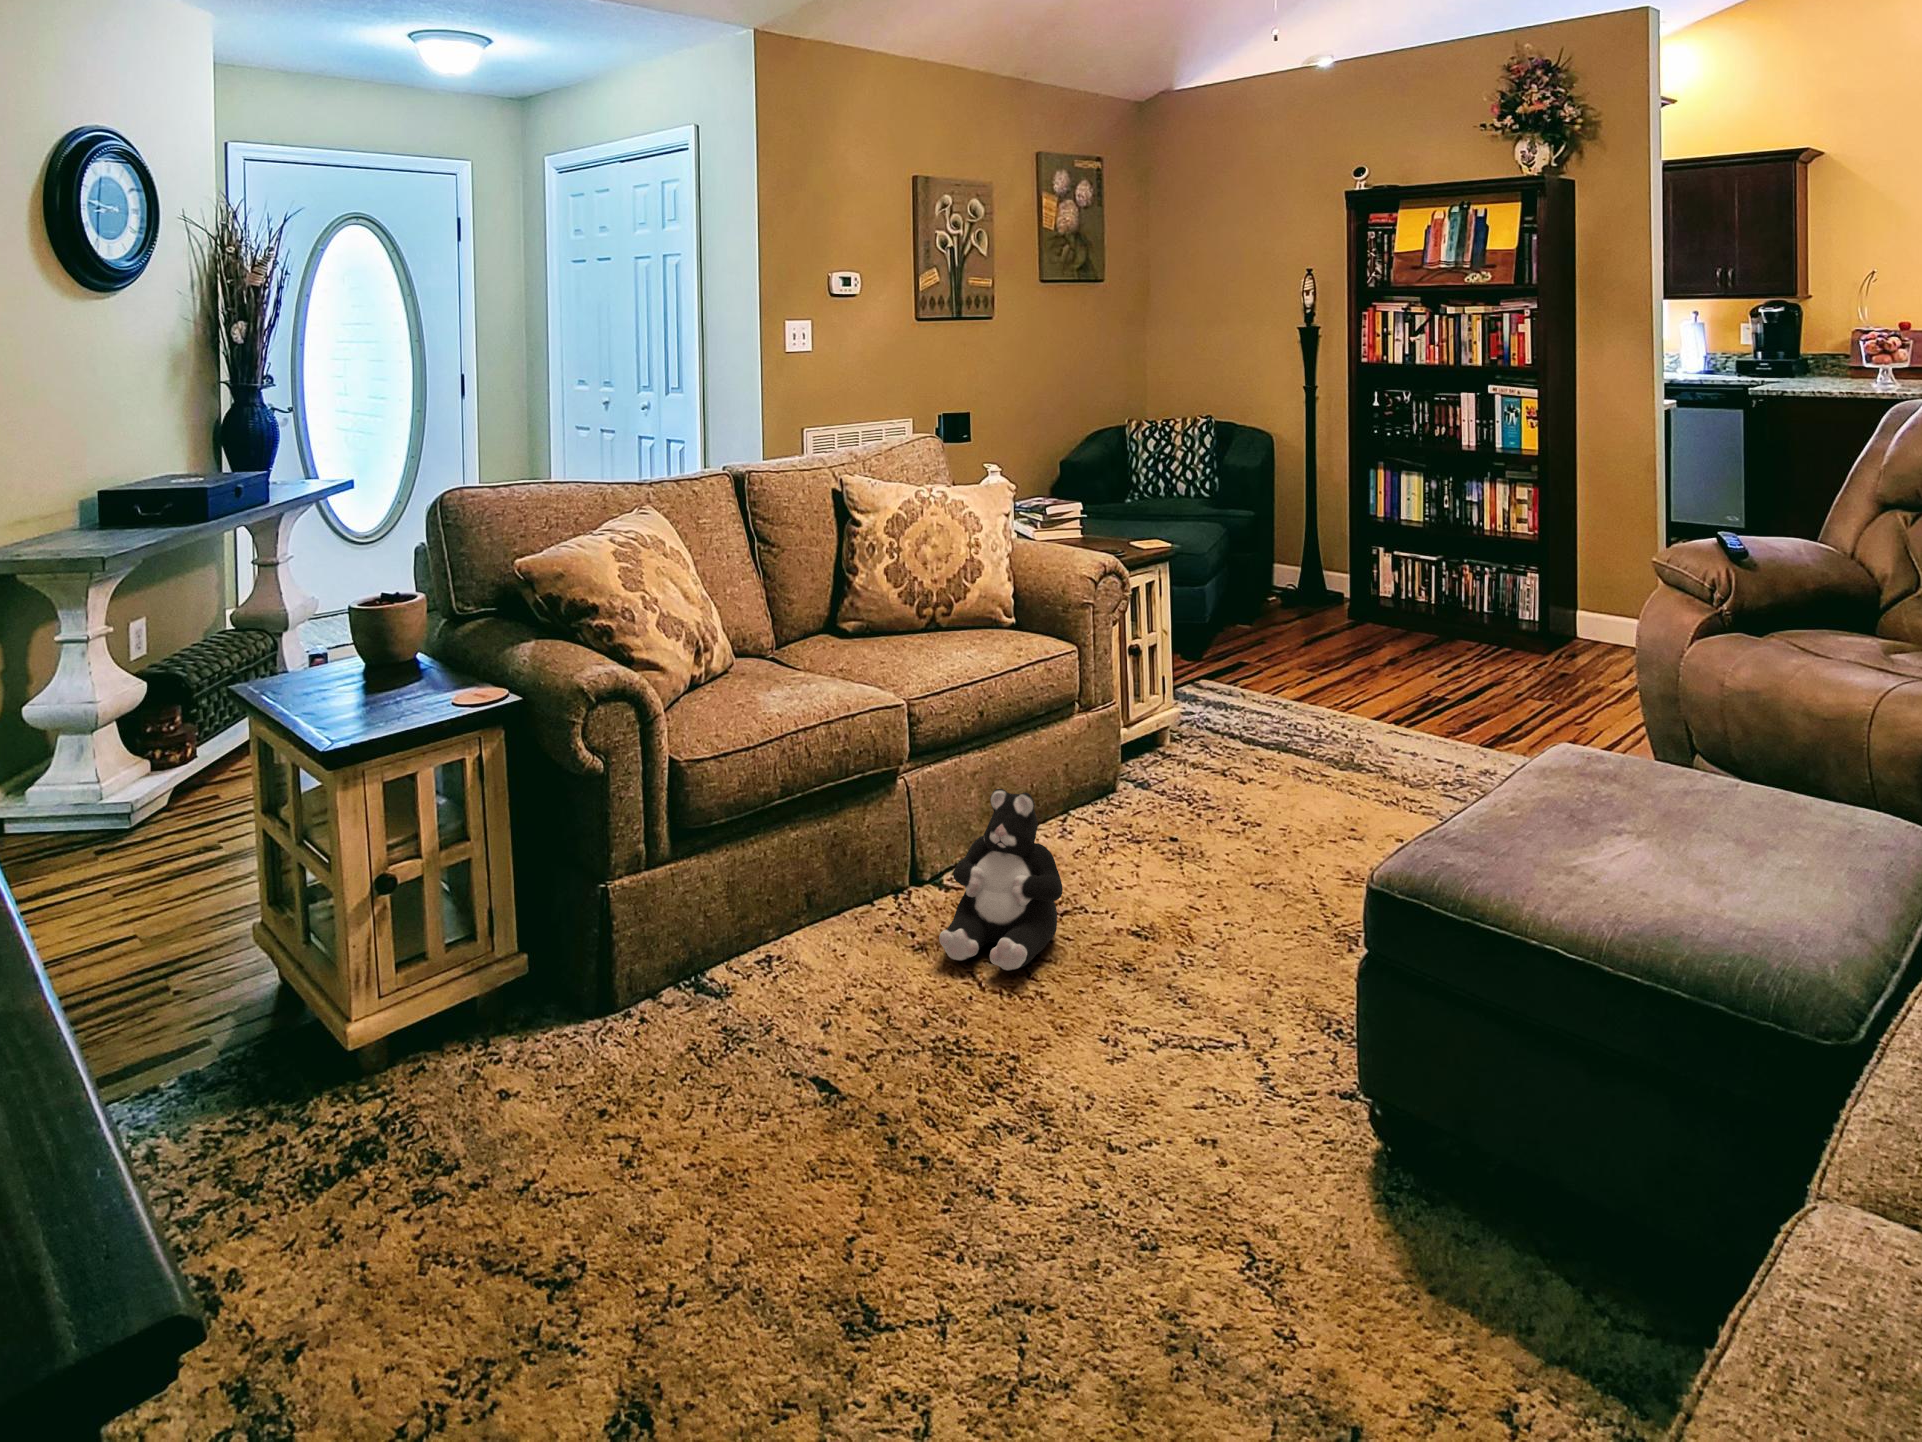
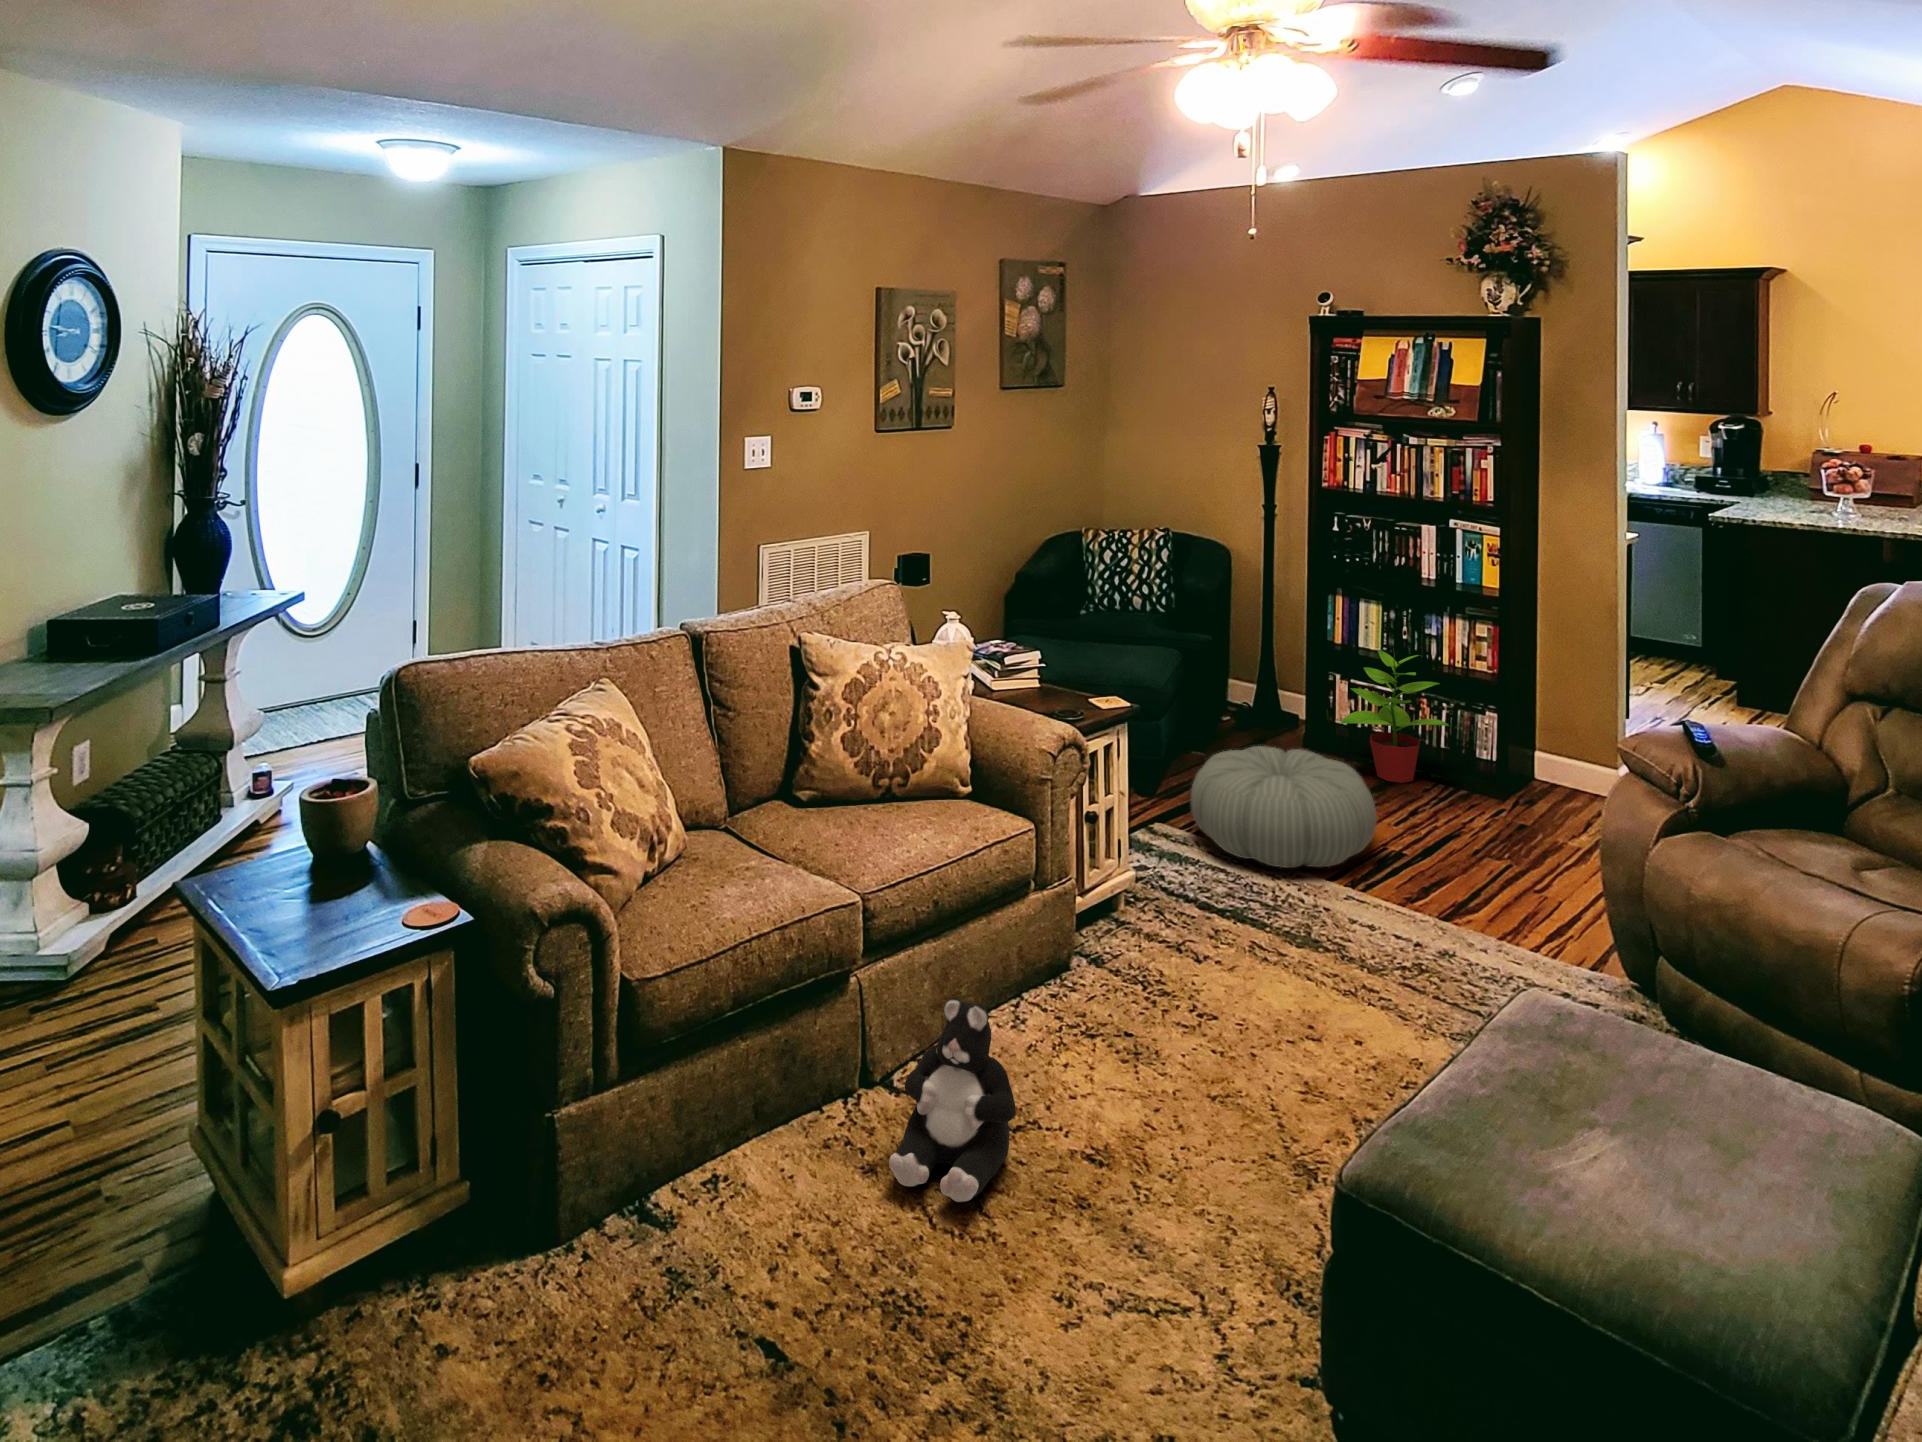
potted plant: none [1384,512,1491,644] -> present [1341,650,1449,783]
pouf: none [1234,604,1419,712] -> present [1190,746,1377,868]

